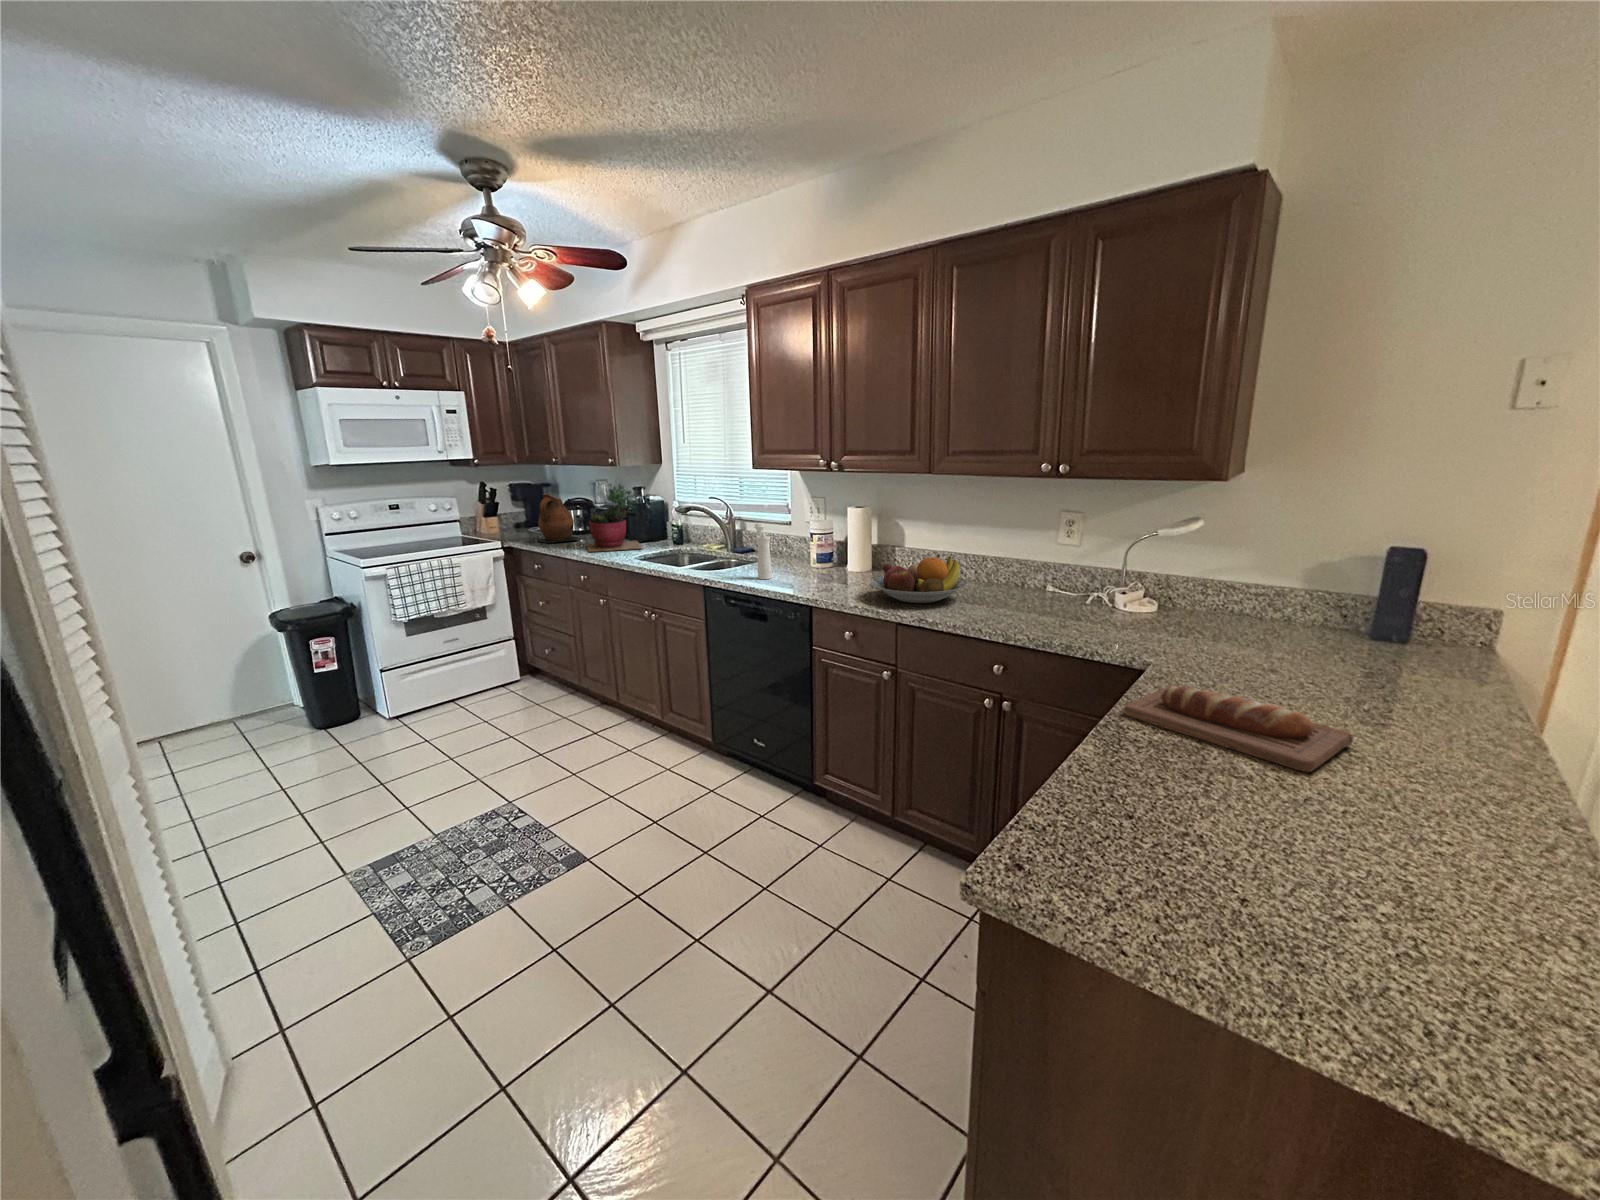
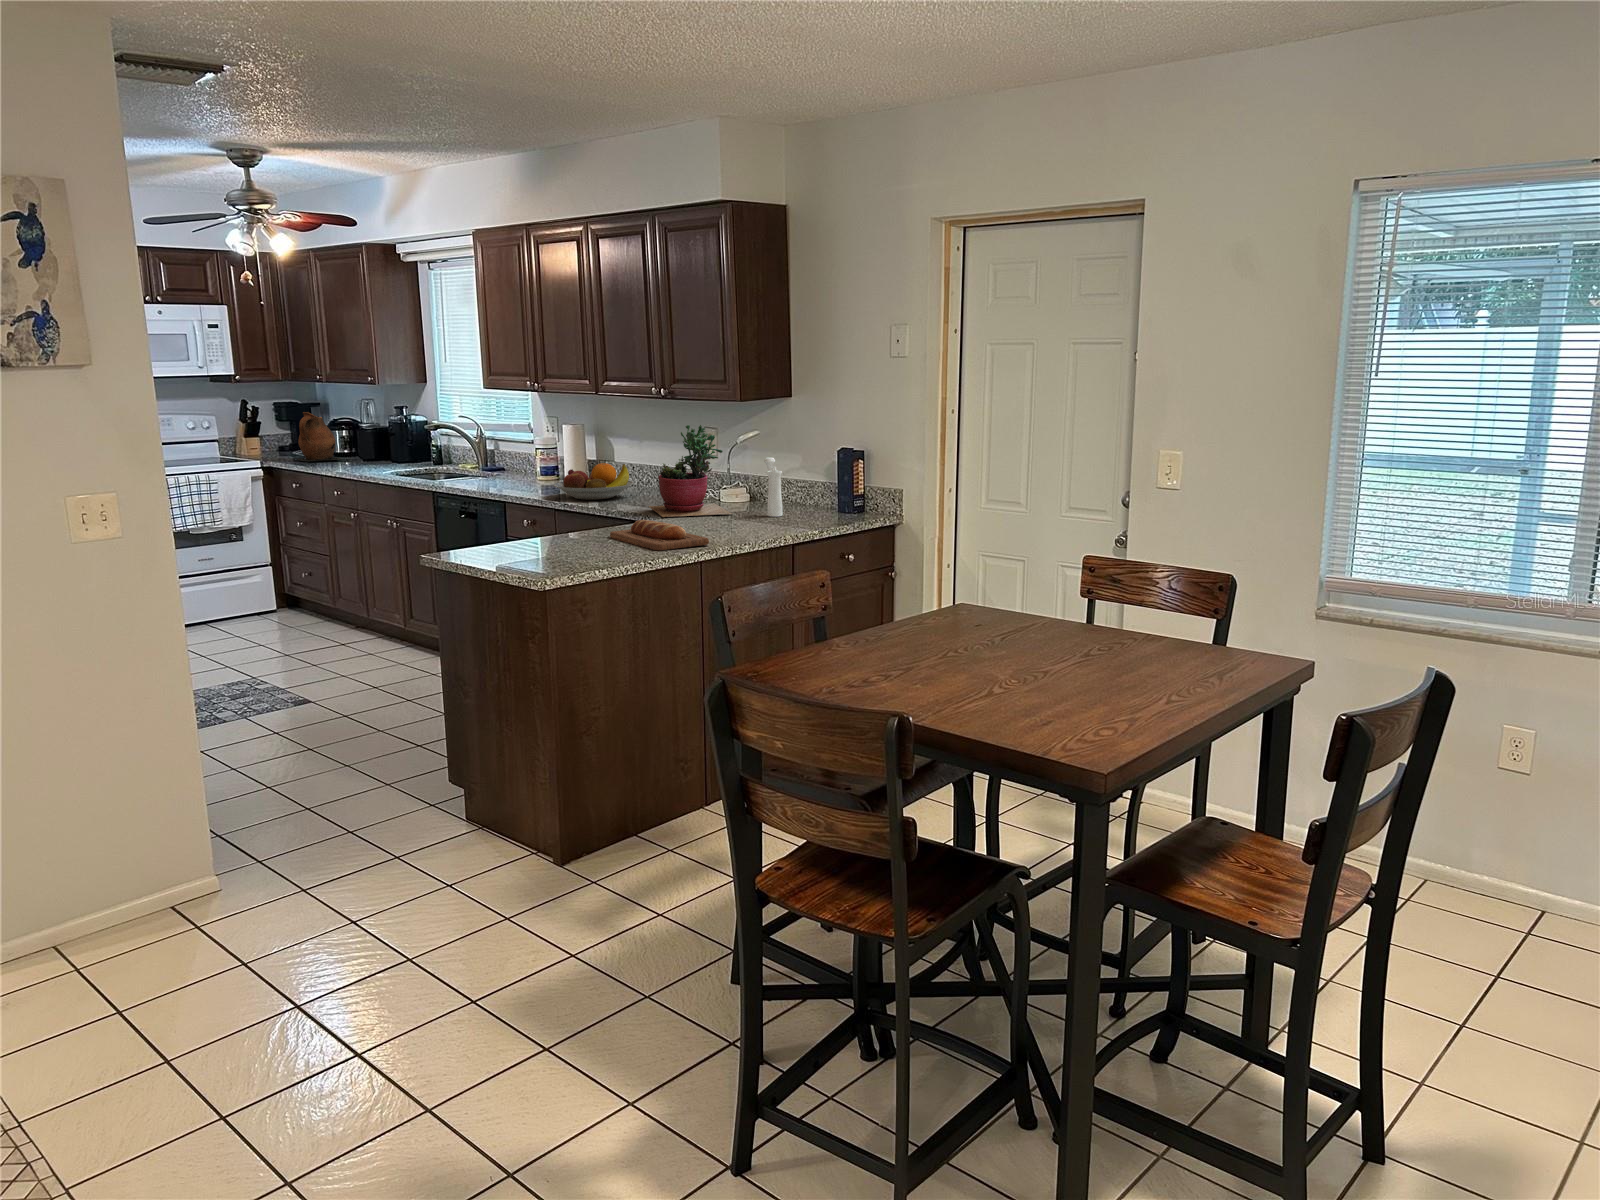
succulent plant: present [586,484,642,552] -> present [649,425,732,517]
pepper mill: present [754,523,772,579] -> present [764,457,782,517]

